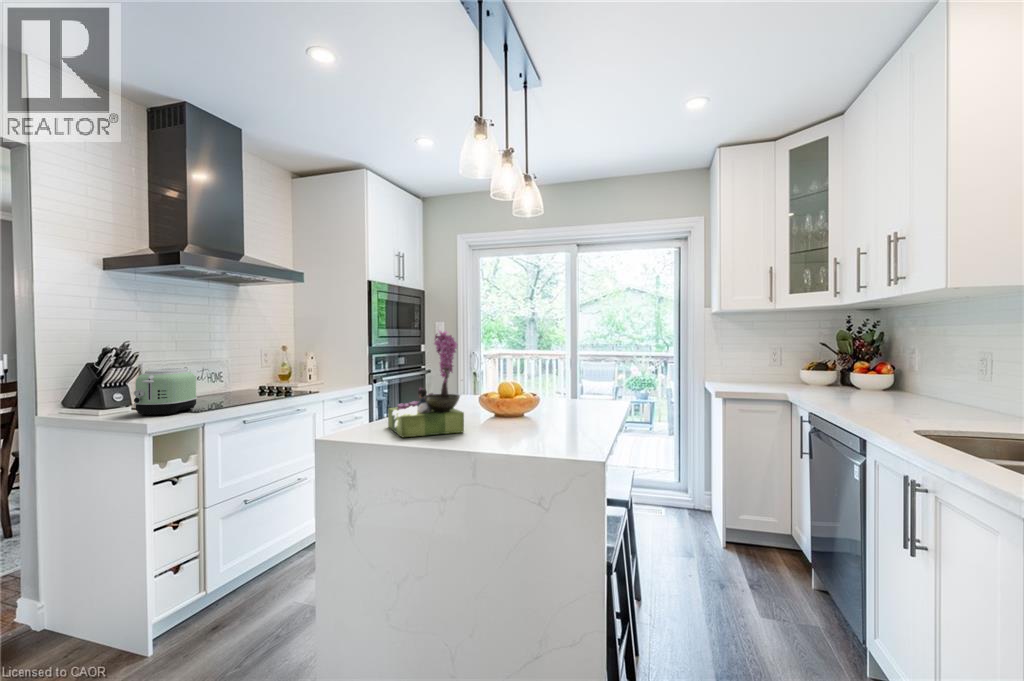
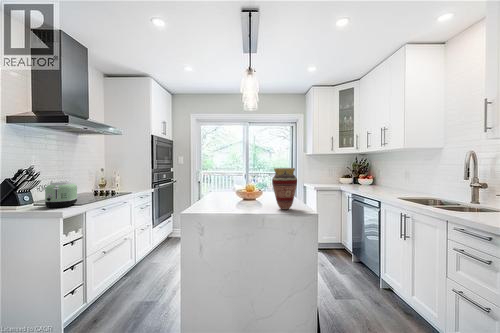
flower arrangement: present [388,331,464,437] -> none [210,161,249,210]
vase: none [504,345,562,444] -> present [272,168,297,210]

